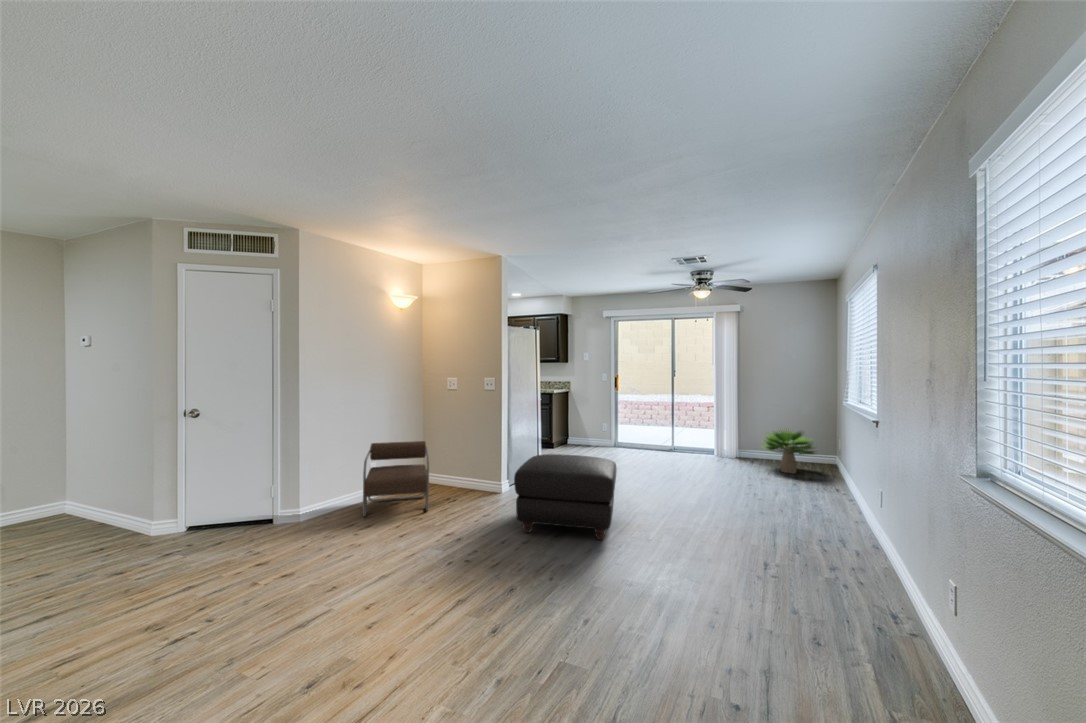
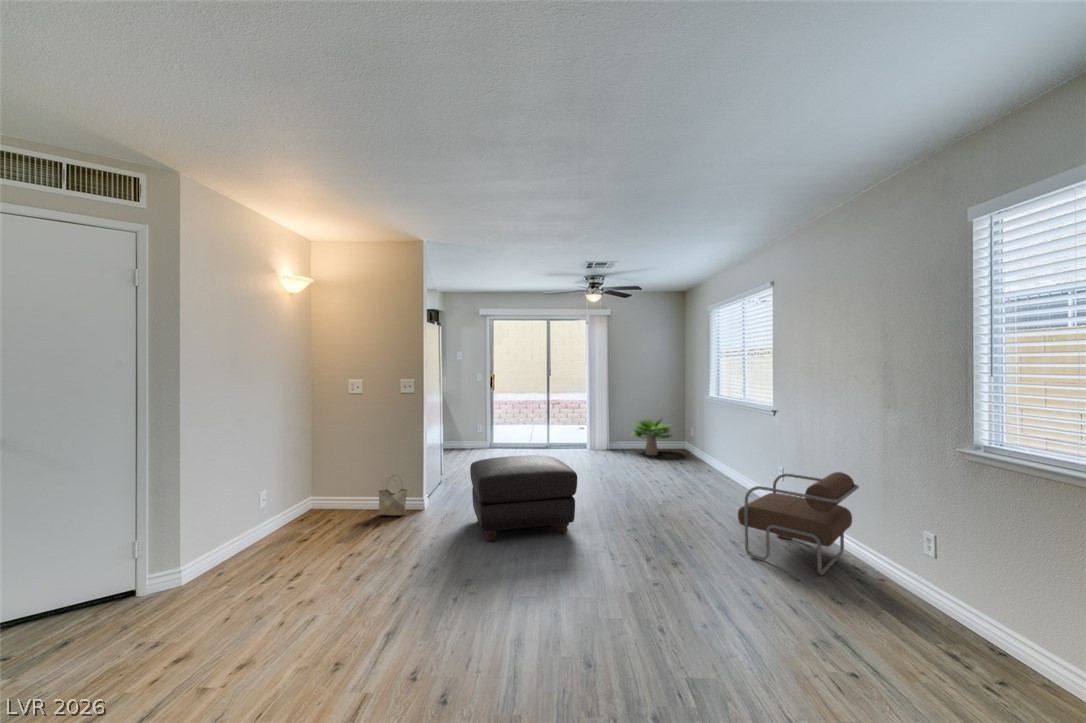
armchair: present [363,441,429,517] -> present [738,472,859,575]
woven basket: none [463,460,487,496] -> present [379,489,407,515]

